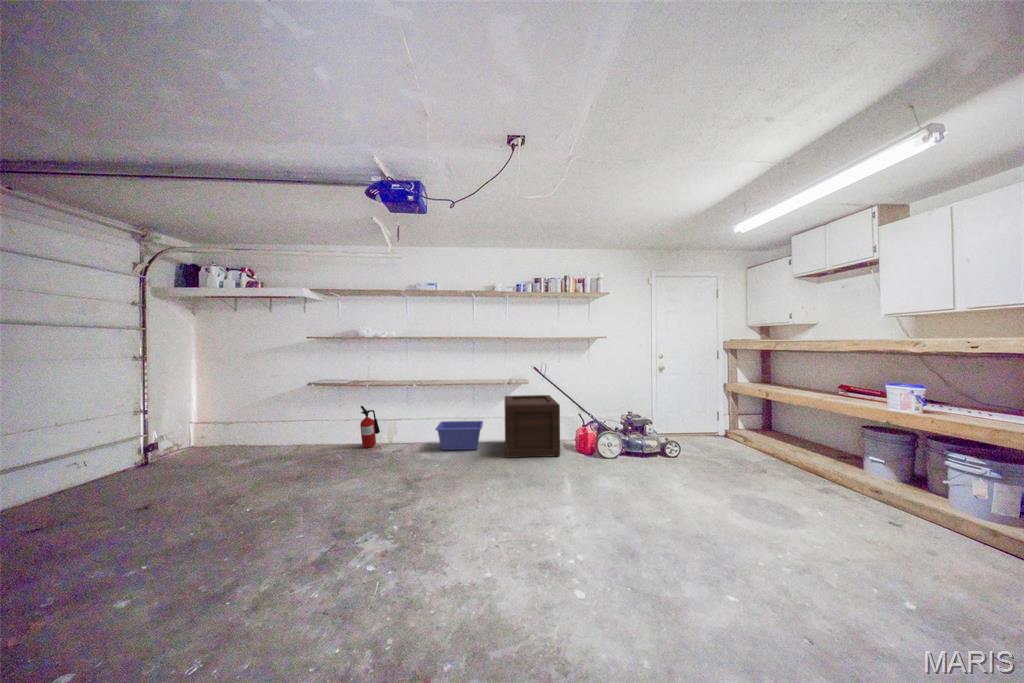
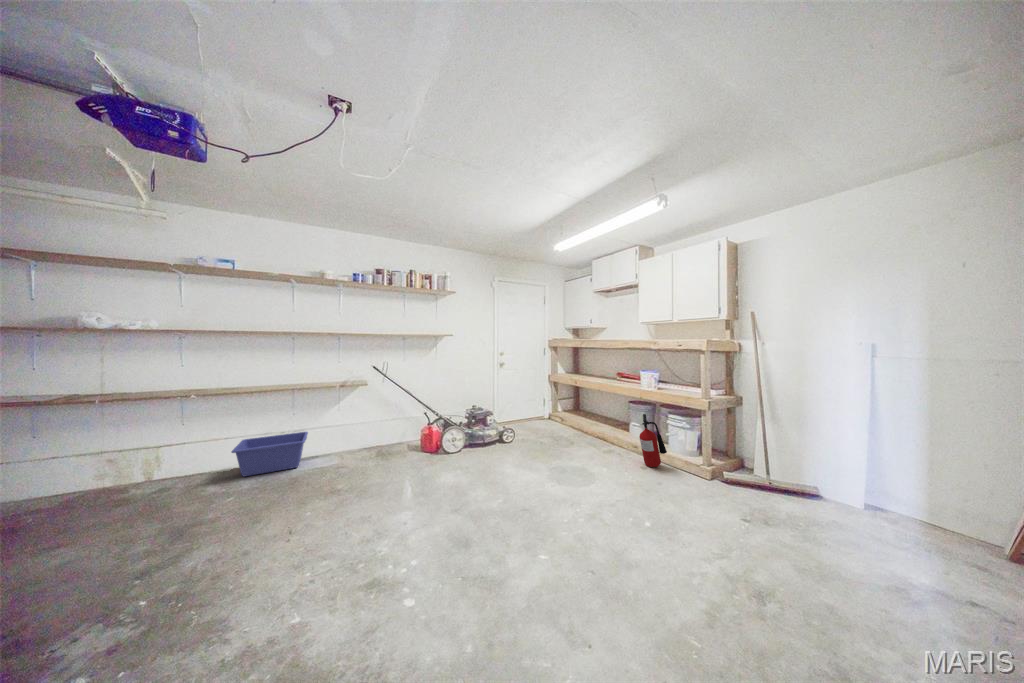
wooden crate: present [505,395,560,458] -> none [338,395,403,471]
fire extinguisher: present [360,406,380,448] -> present [639,414,667,467]

